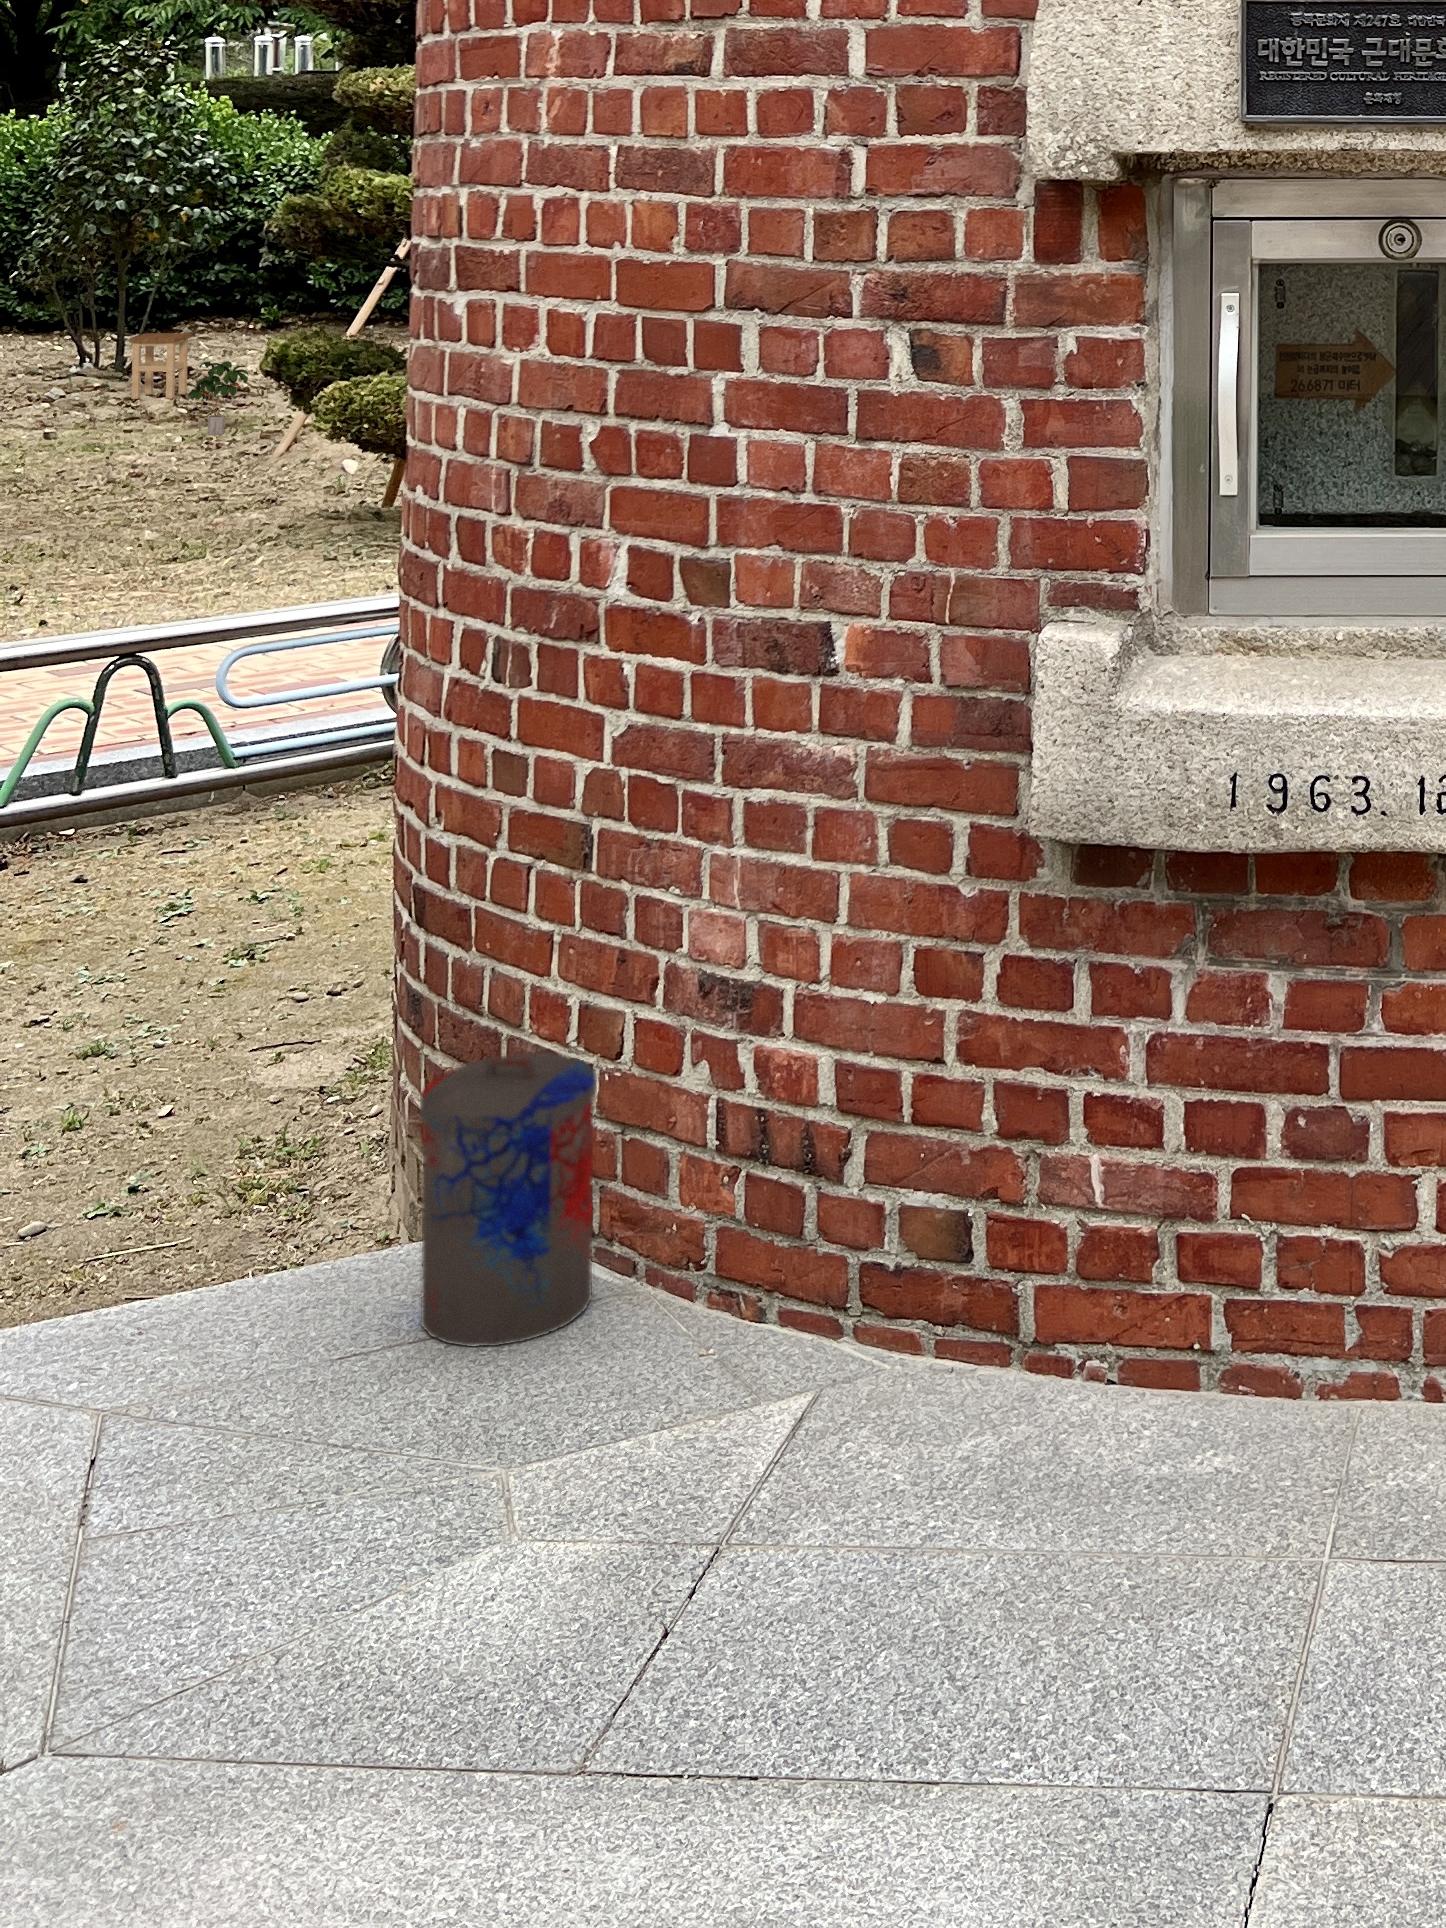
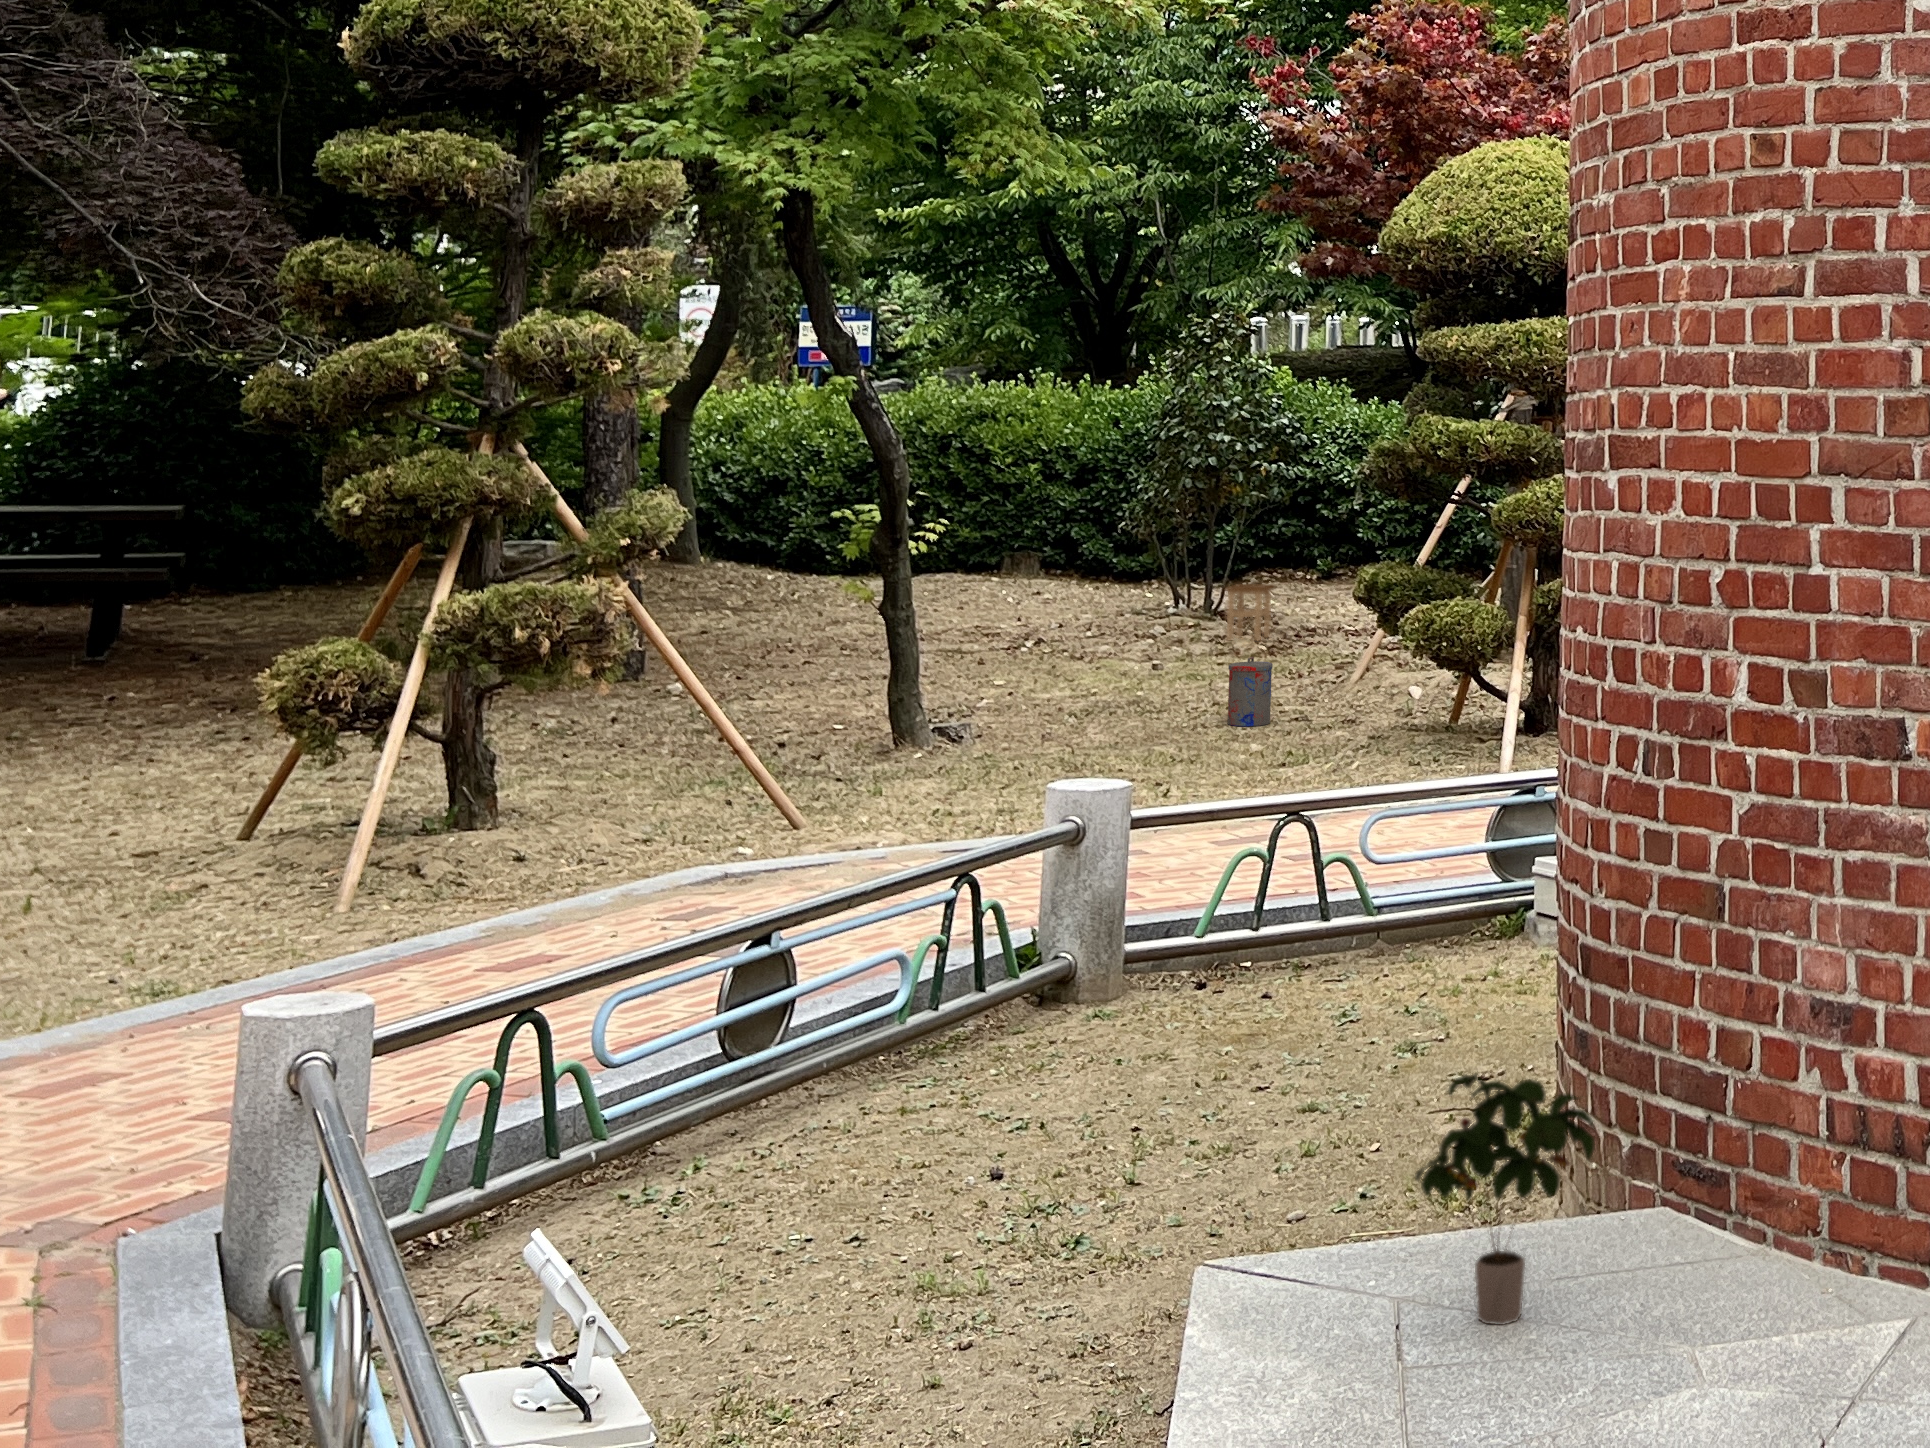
potted plant: present [188,361,248,435] -> present [1415,1073,1595,1325]
trash can: present [420,1053,597,1346] -> present [1228,657,1273,726]

